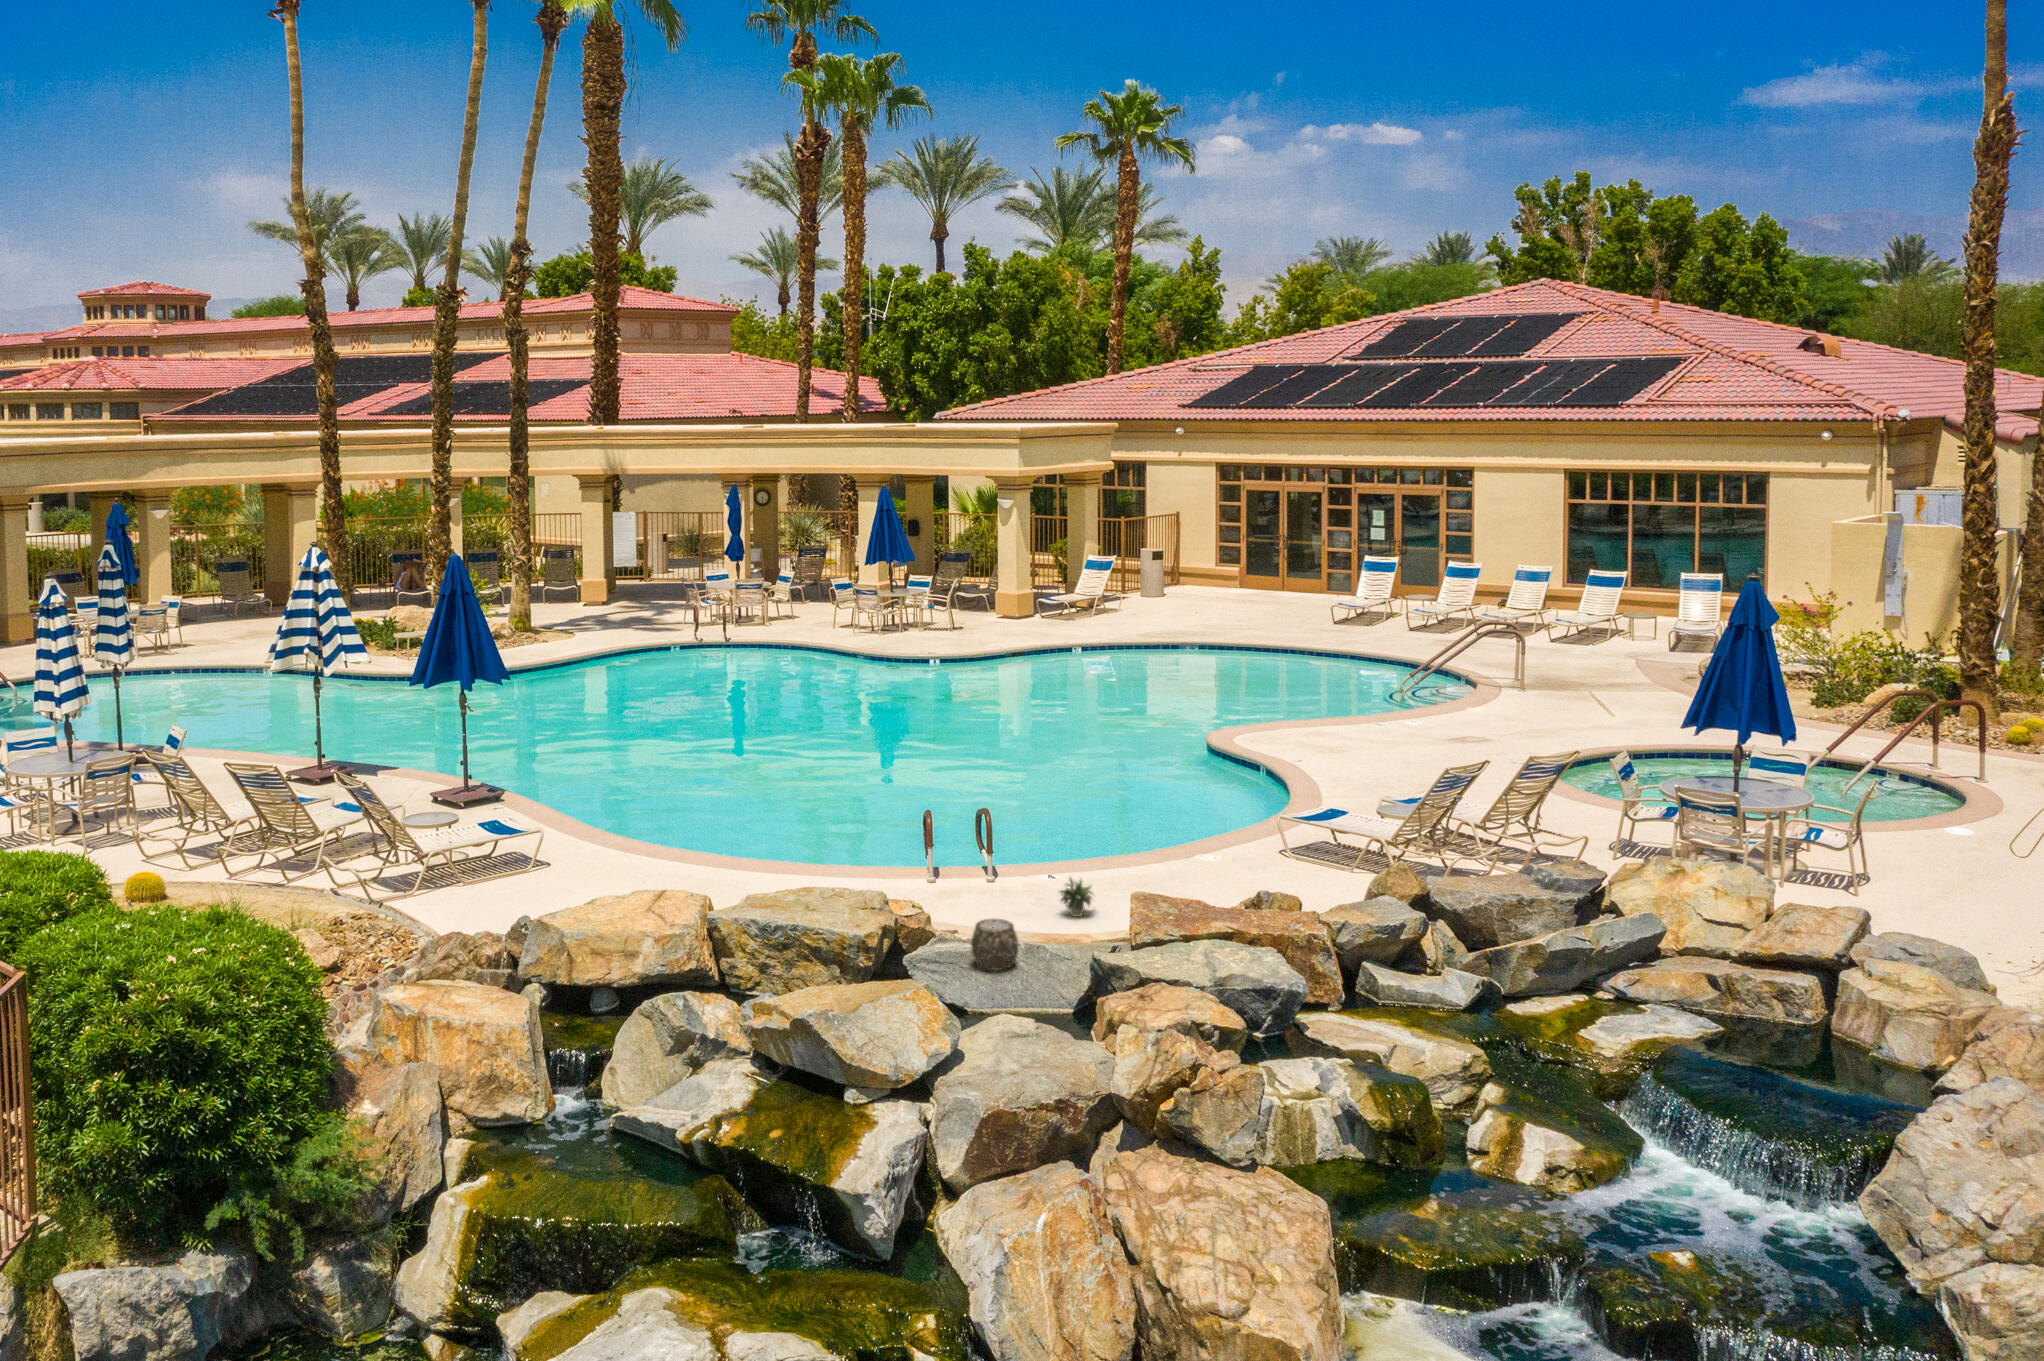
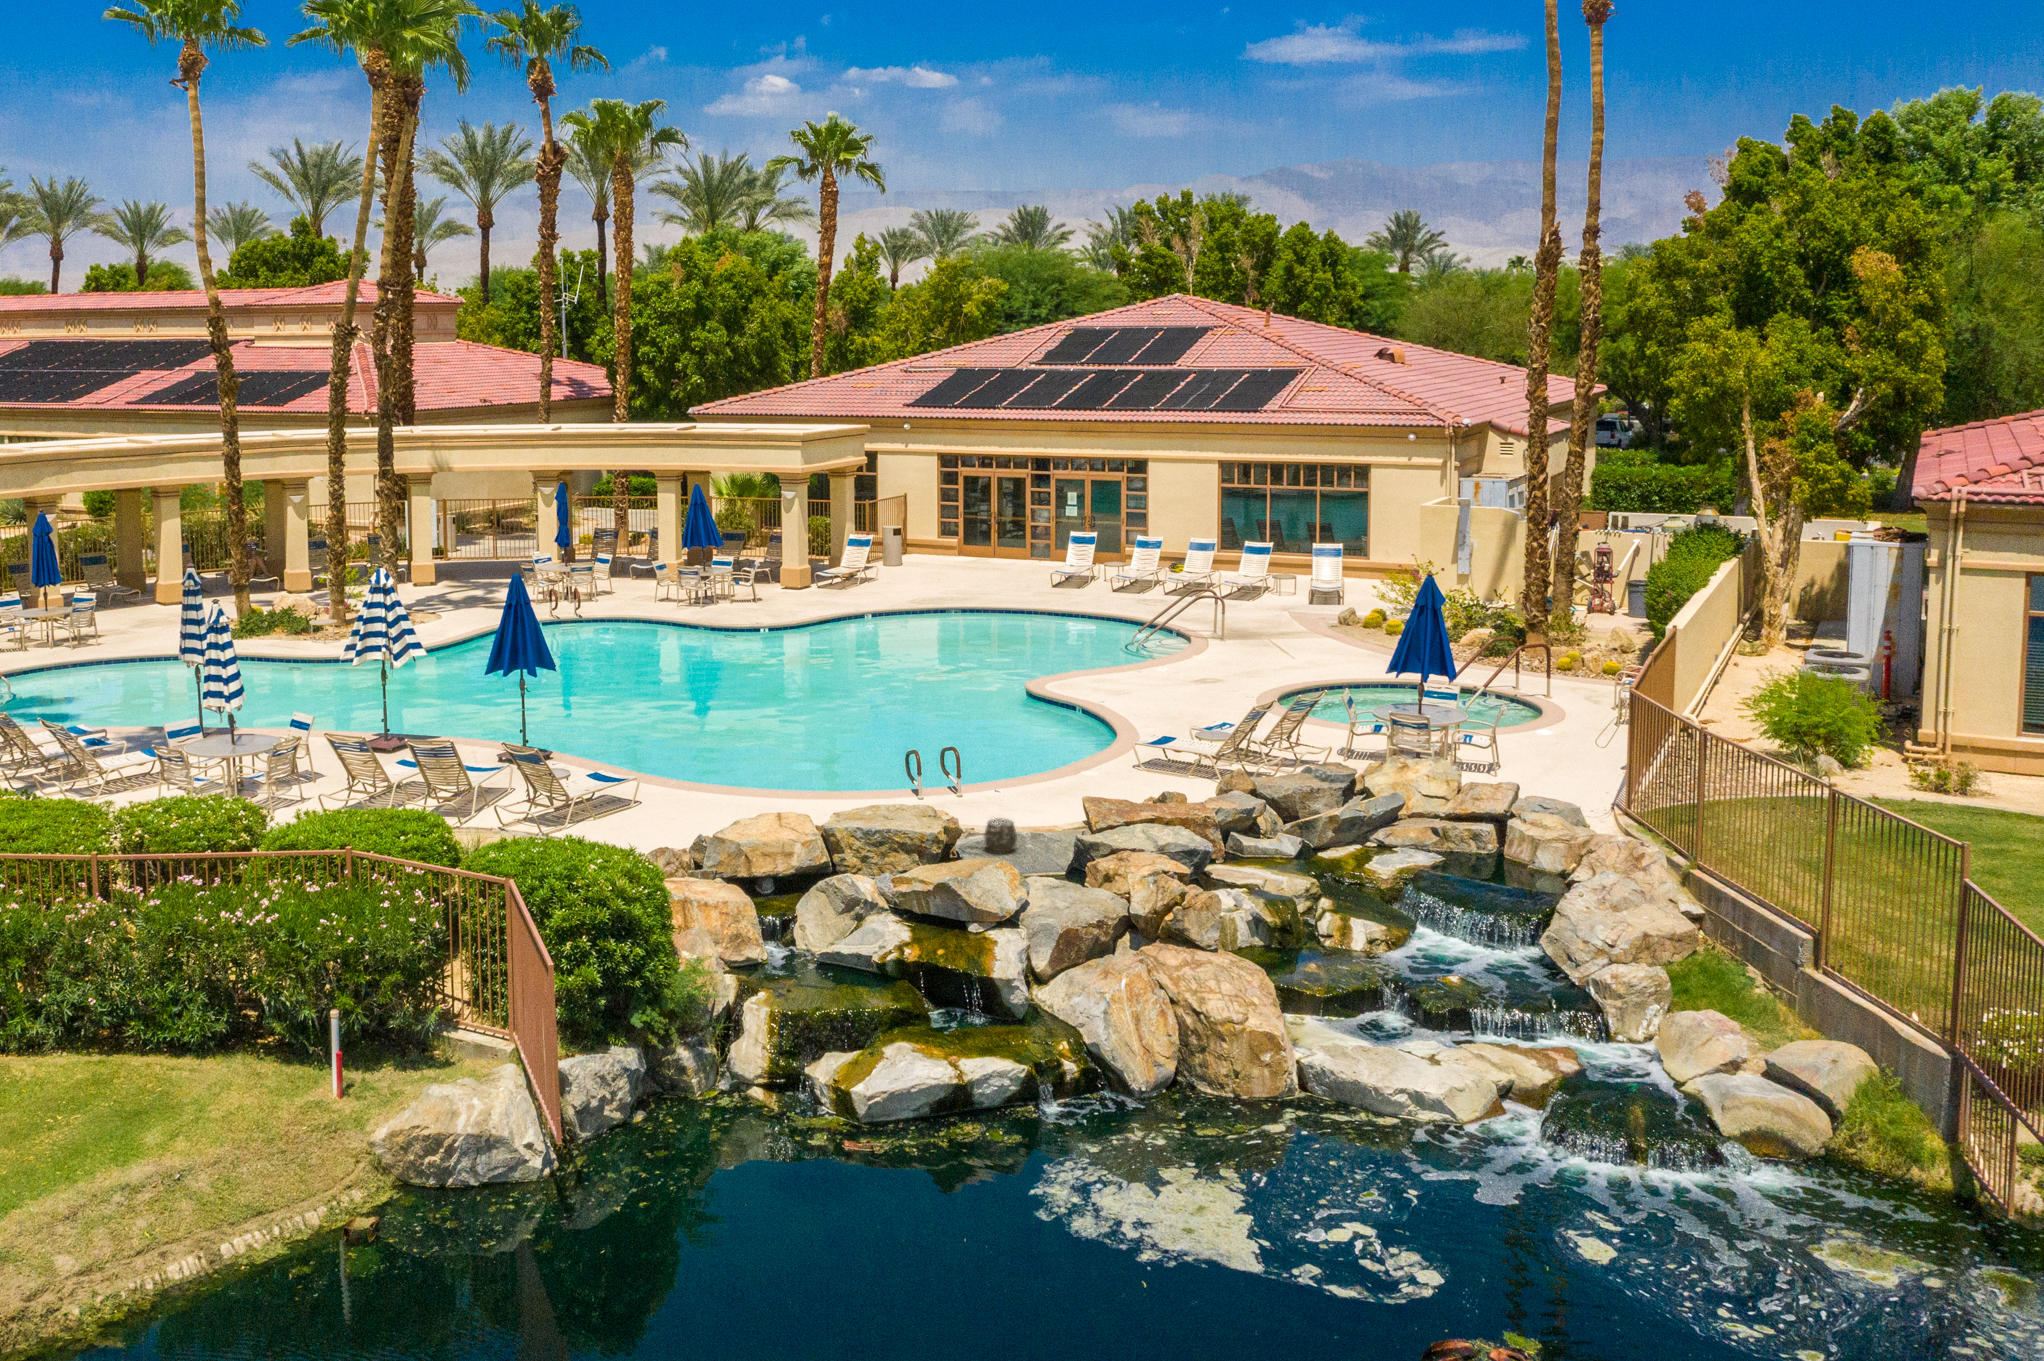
potted plant: present [1060,878,1092,917] -> none [1016,789,1041,816]

